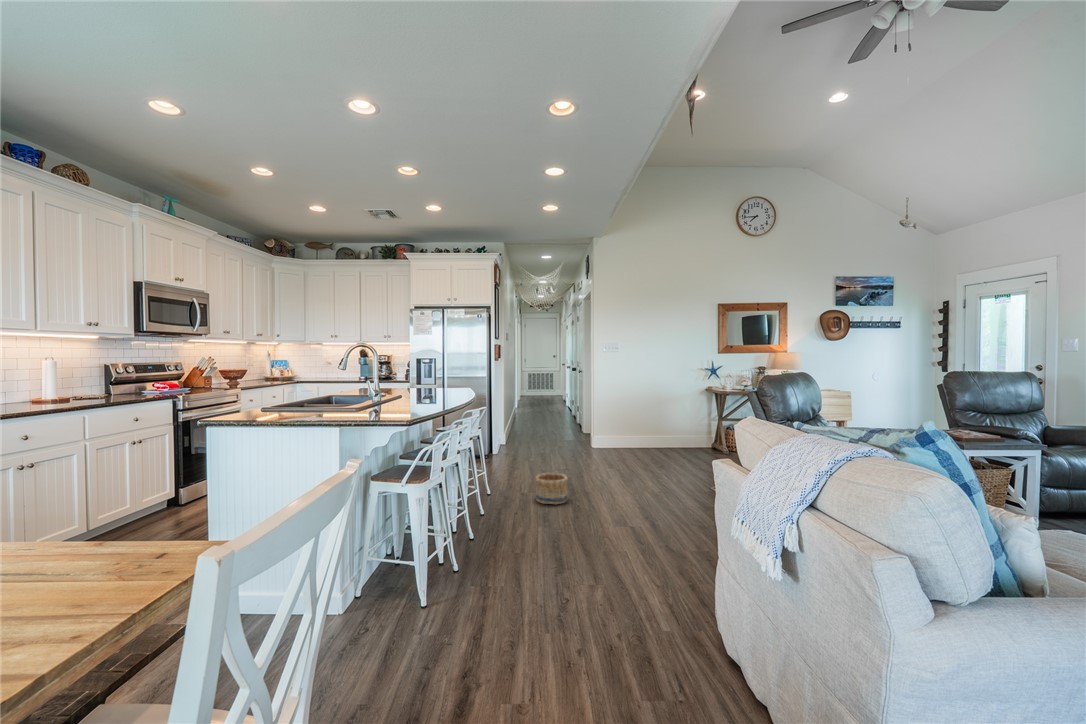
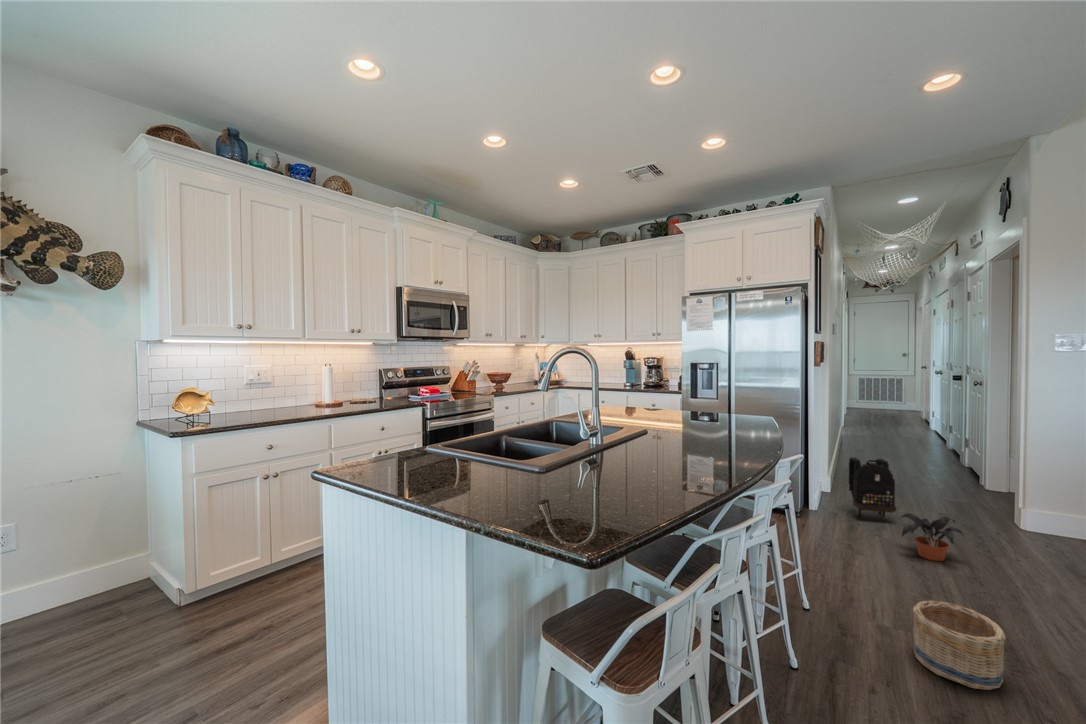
backpack: none [515,417,538,454] -> present [849,457,896,518]
potted plant: none [537,442,565,466] -> present [902,514,963,561]

